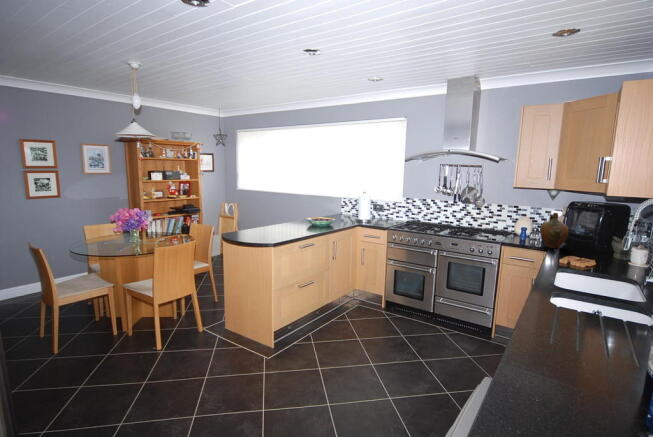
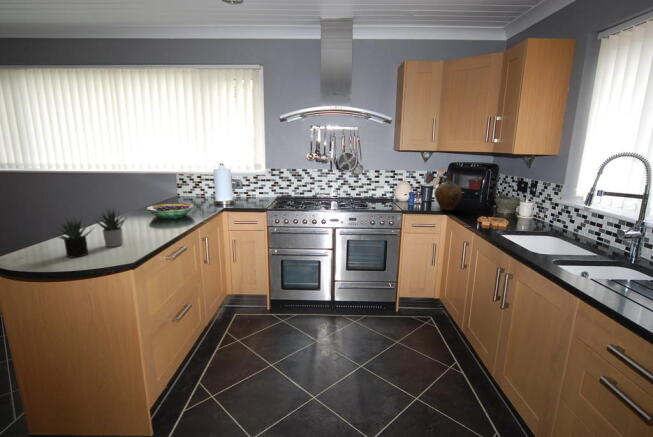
succulent plant: none [253,214,289,236] -> present [55,210,125,257]

